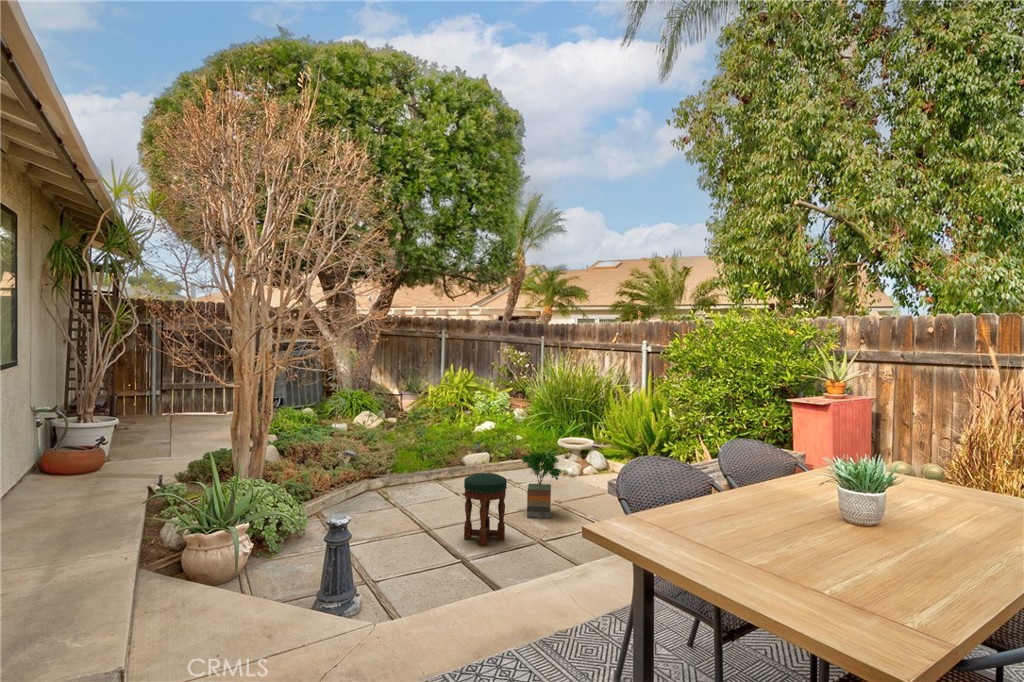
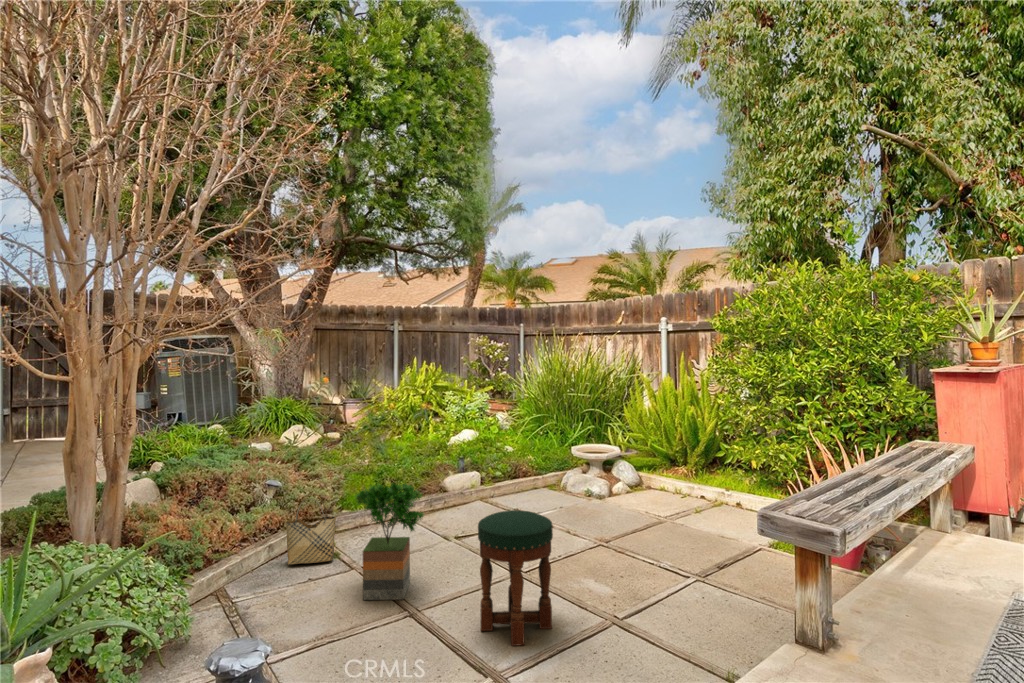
potted tree: present [521,452,562,518] -> present [355,483,424,600]
woven basket: none [357,459,388,502] -> present [285,493,336,565]

